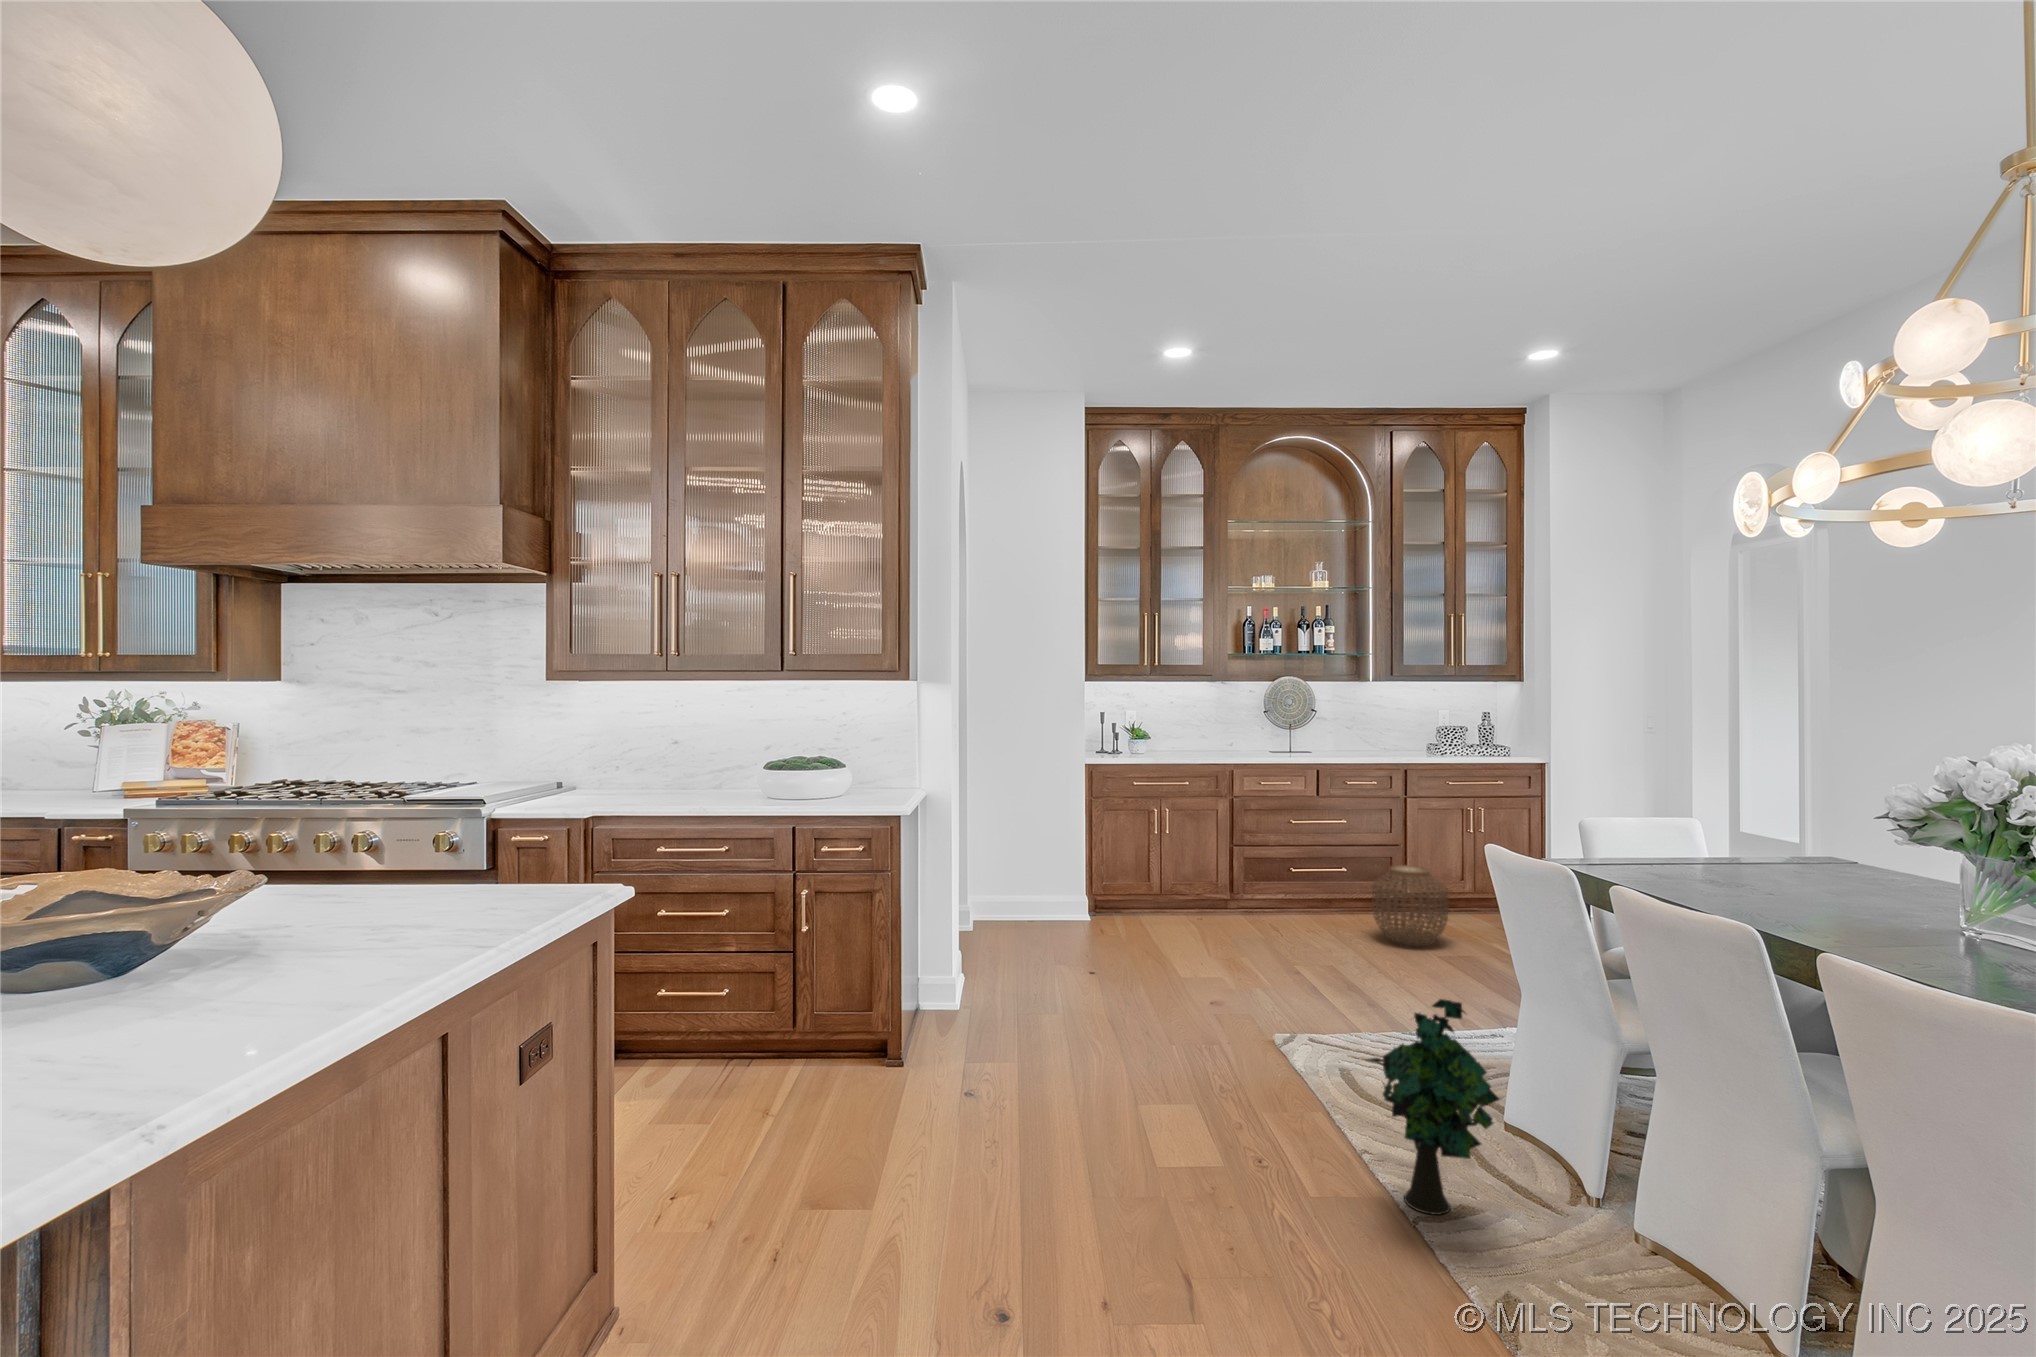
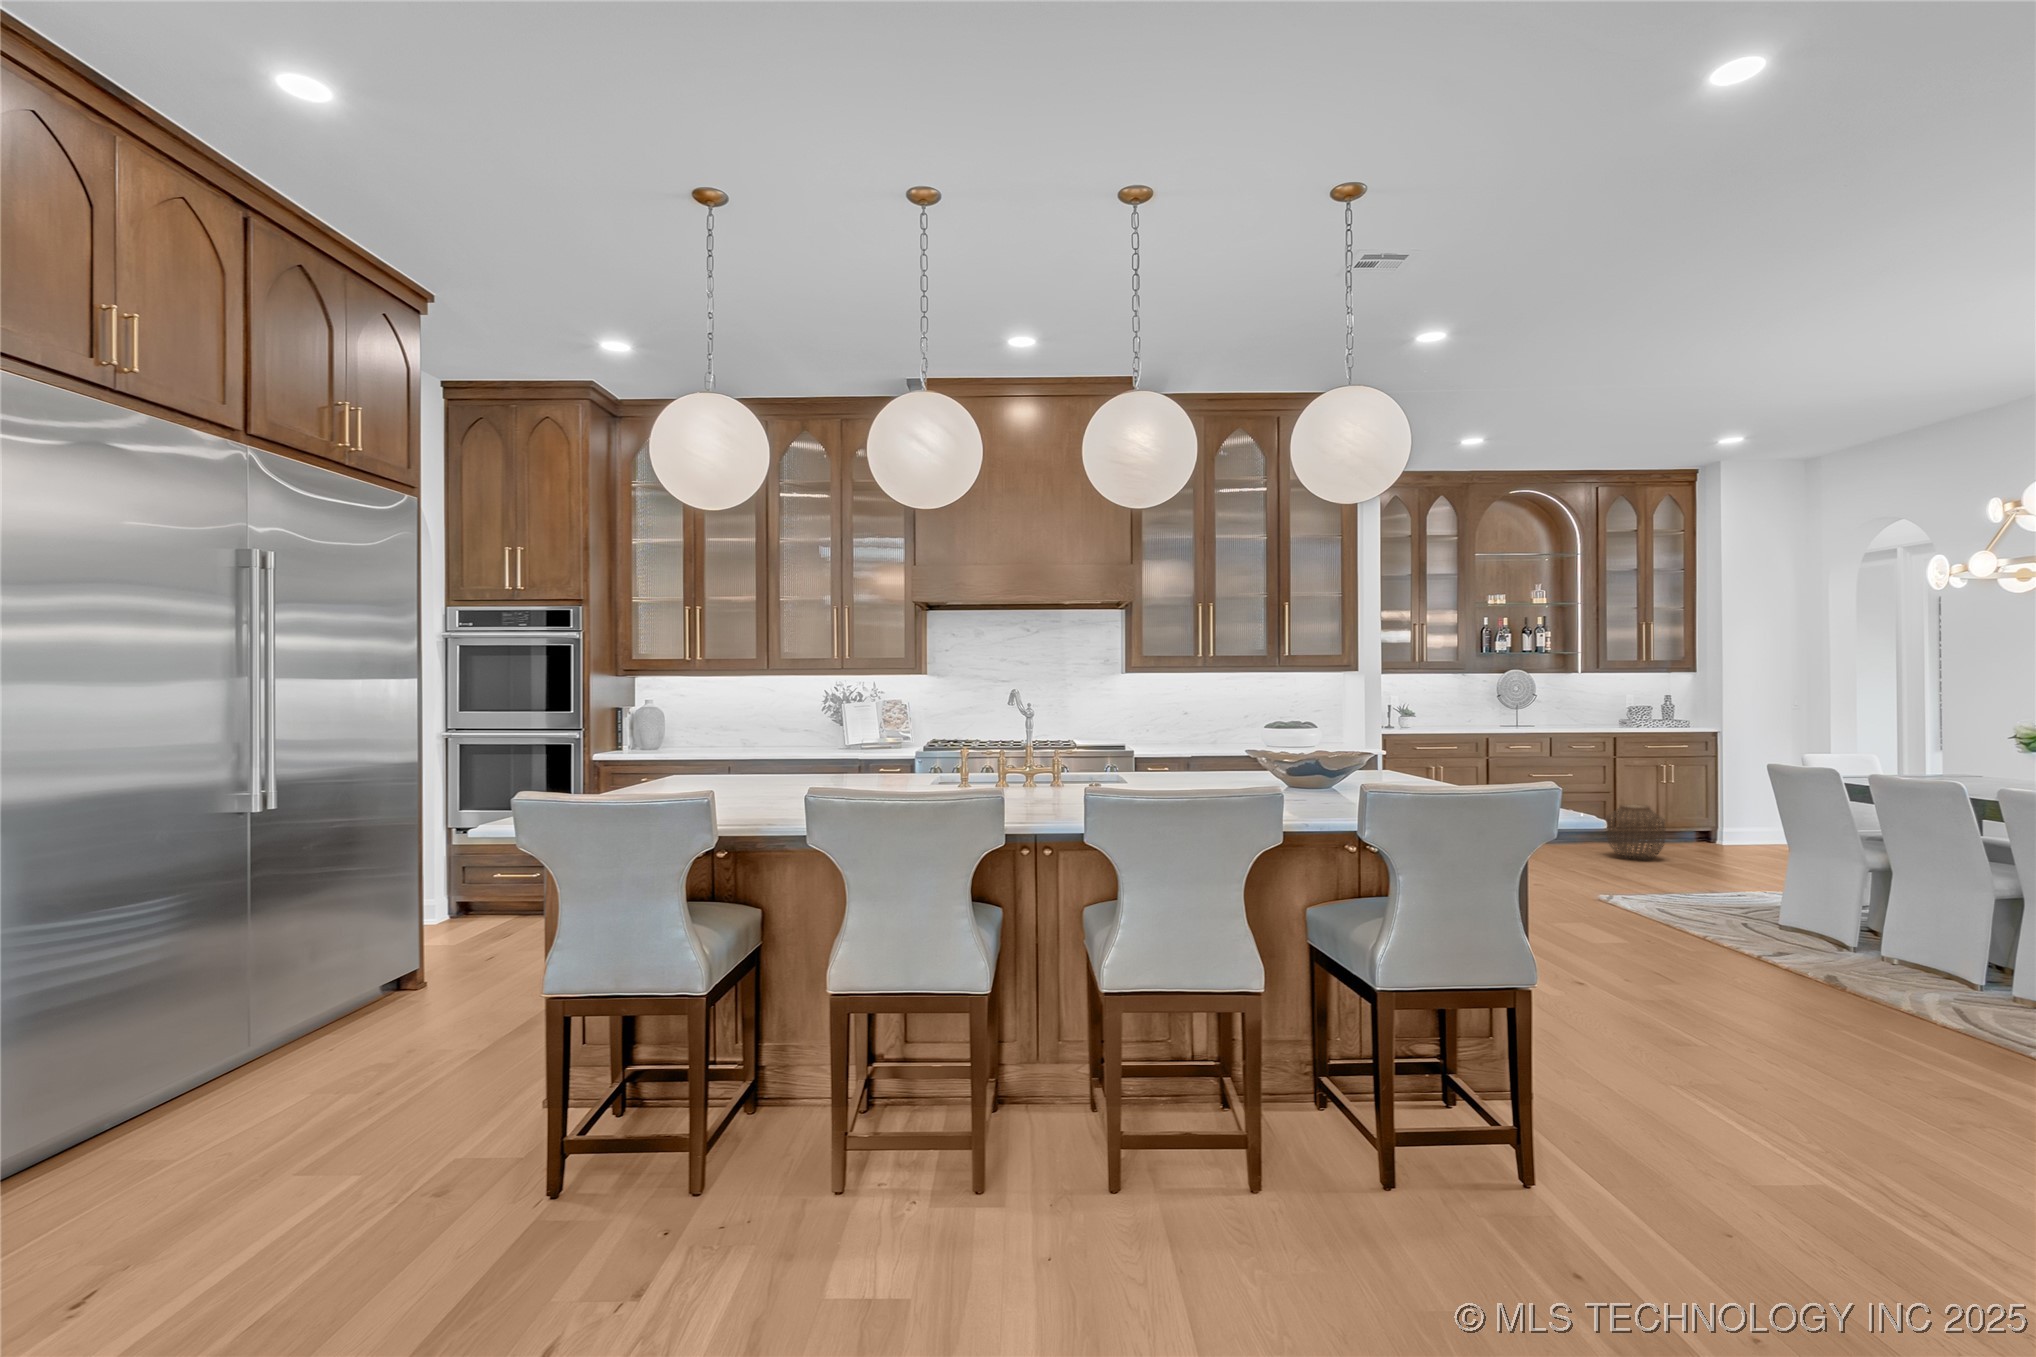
decorative plant: present [1368,999,1499,1215] -> none [1718,839,1804,955]

